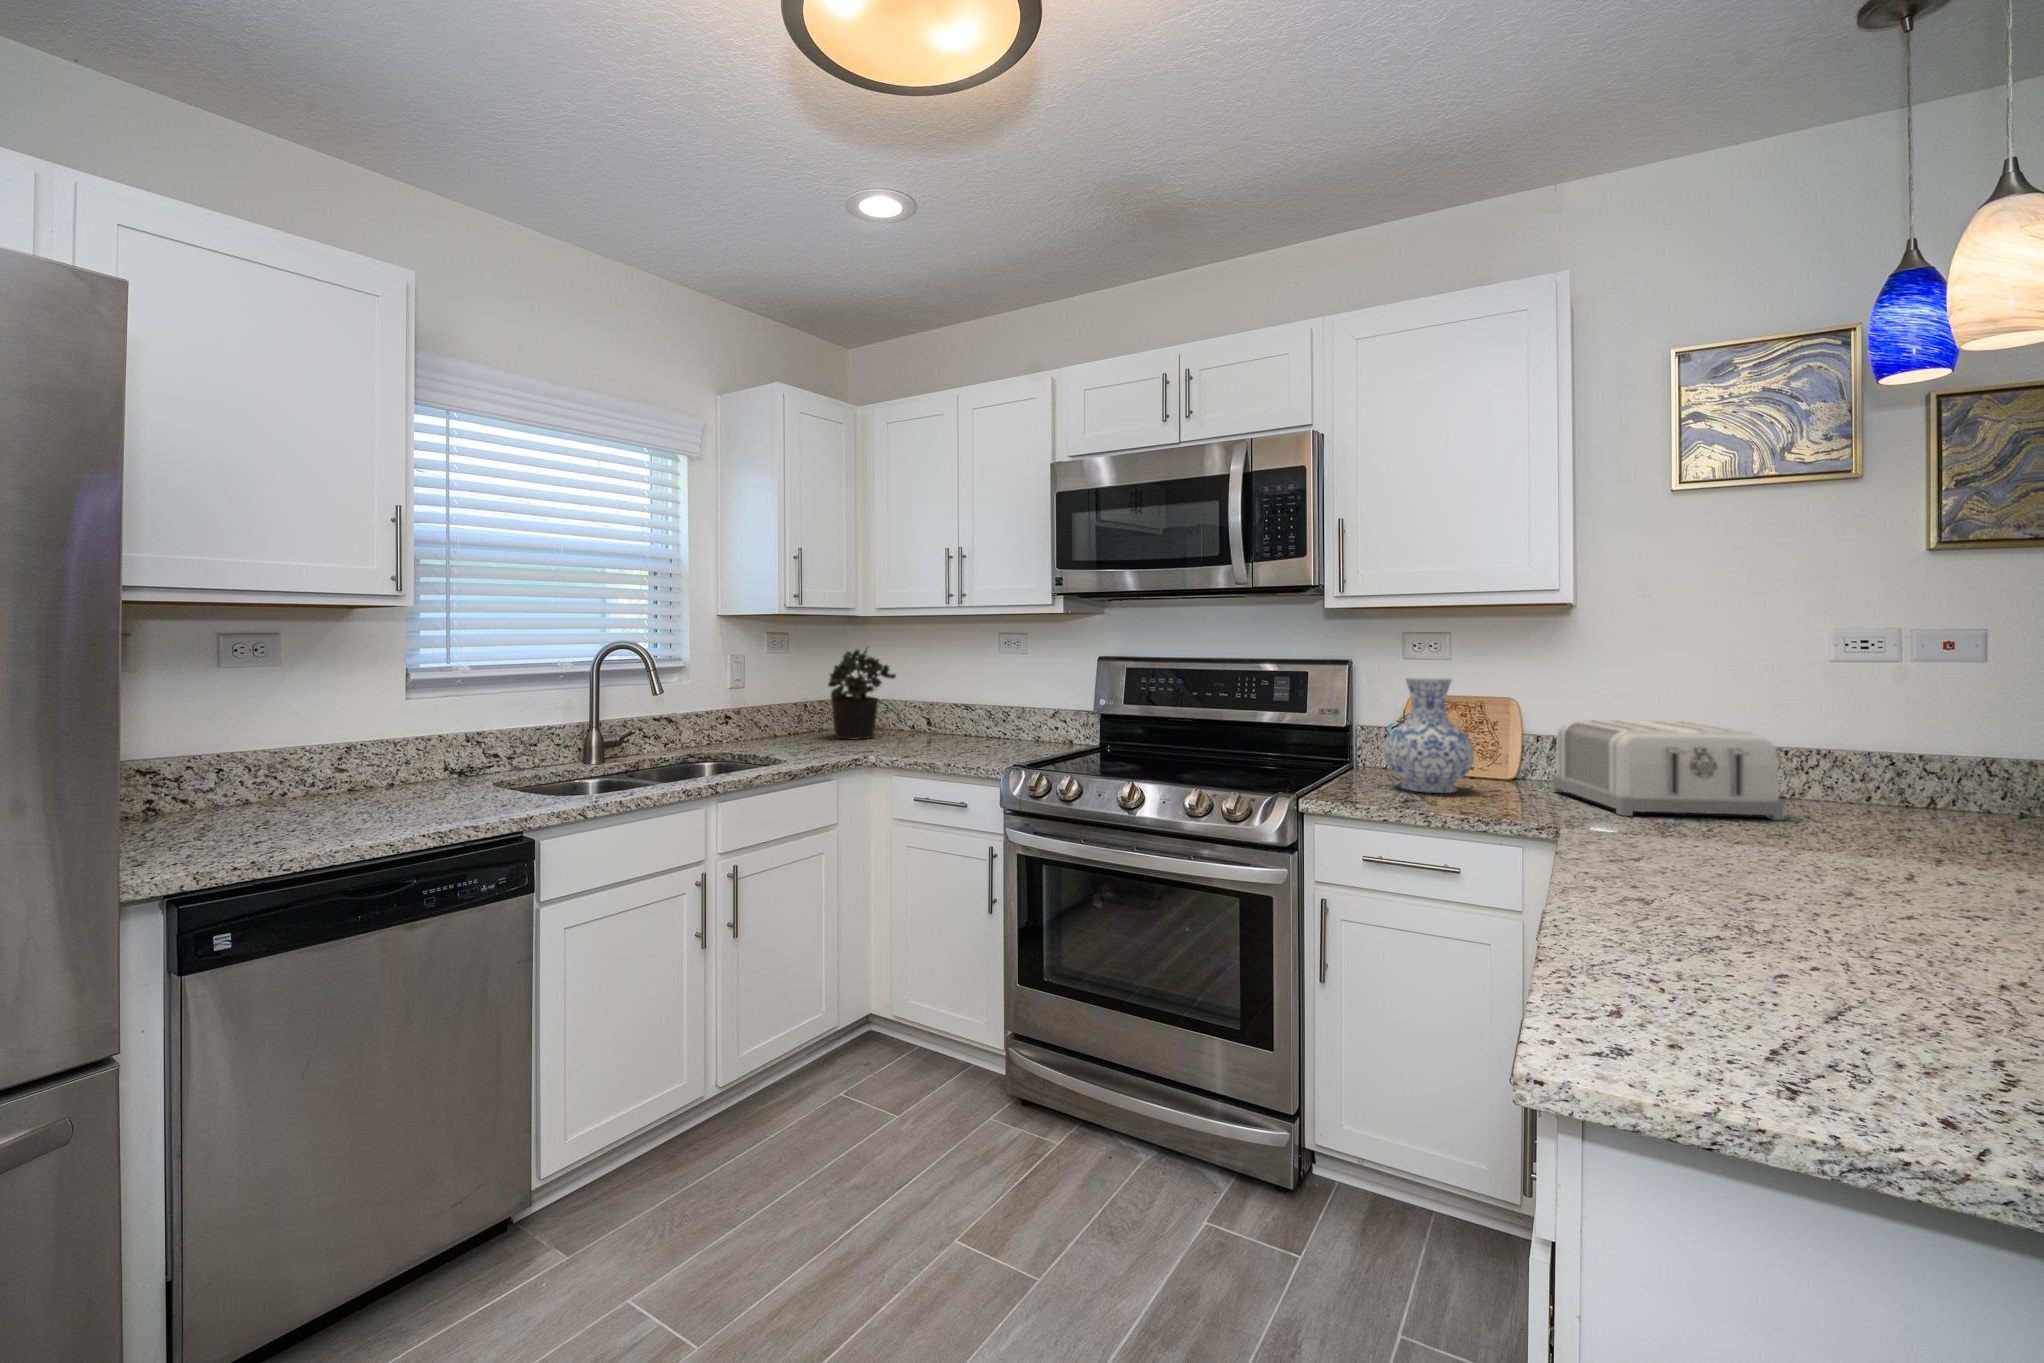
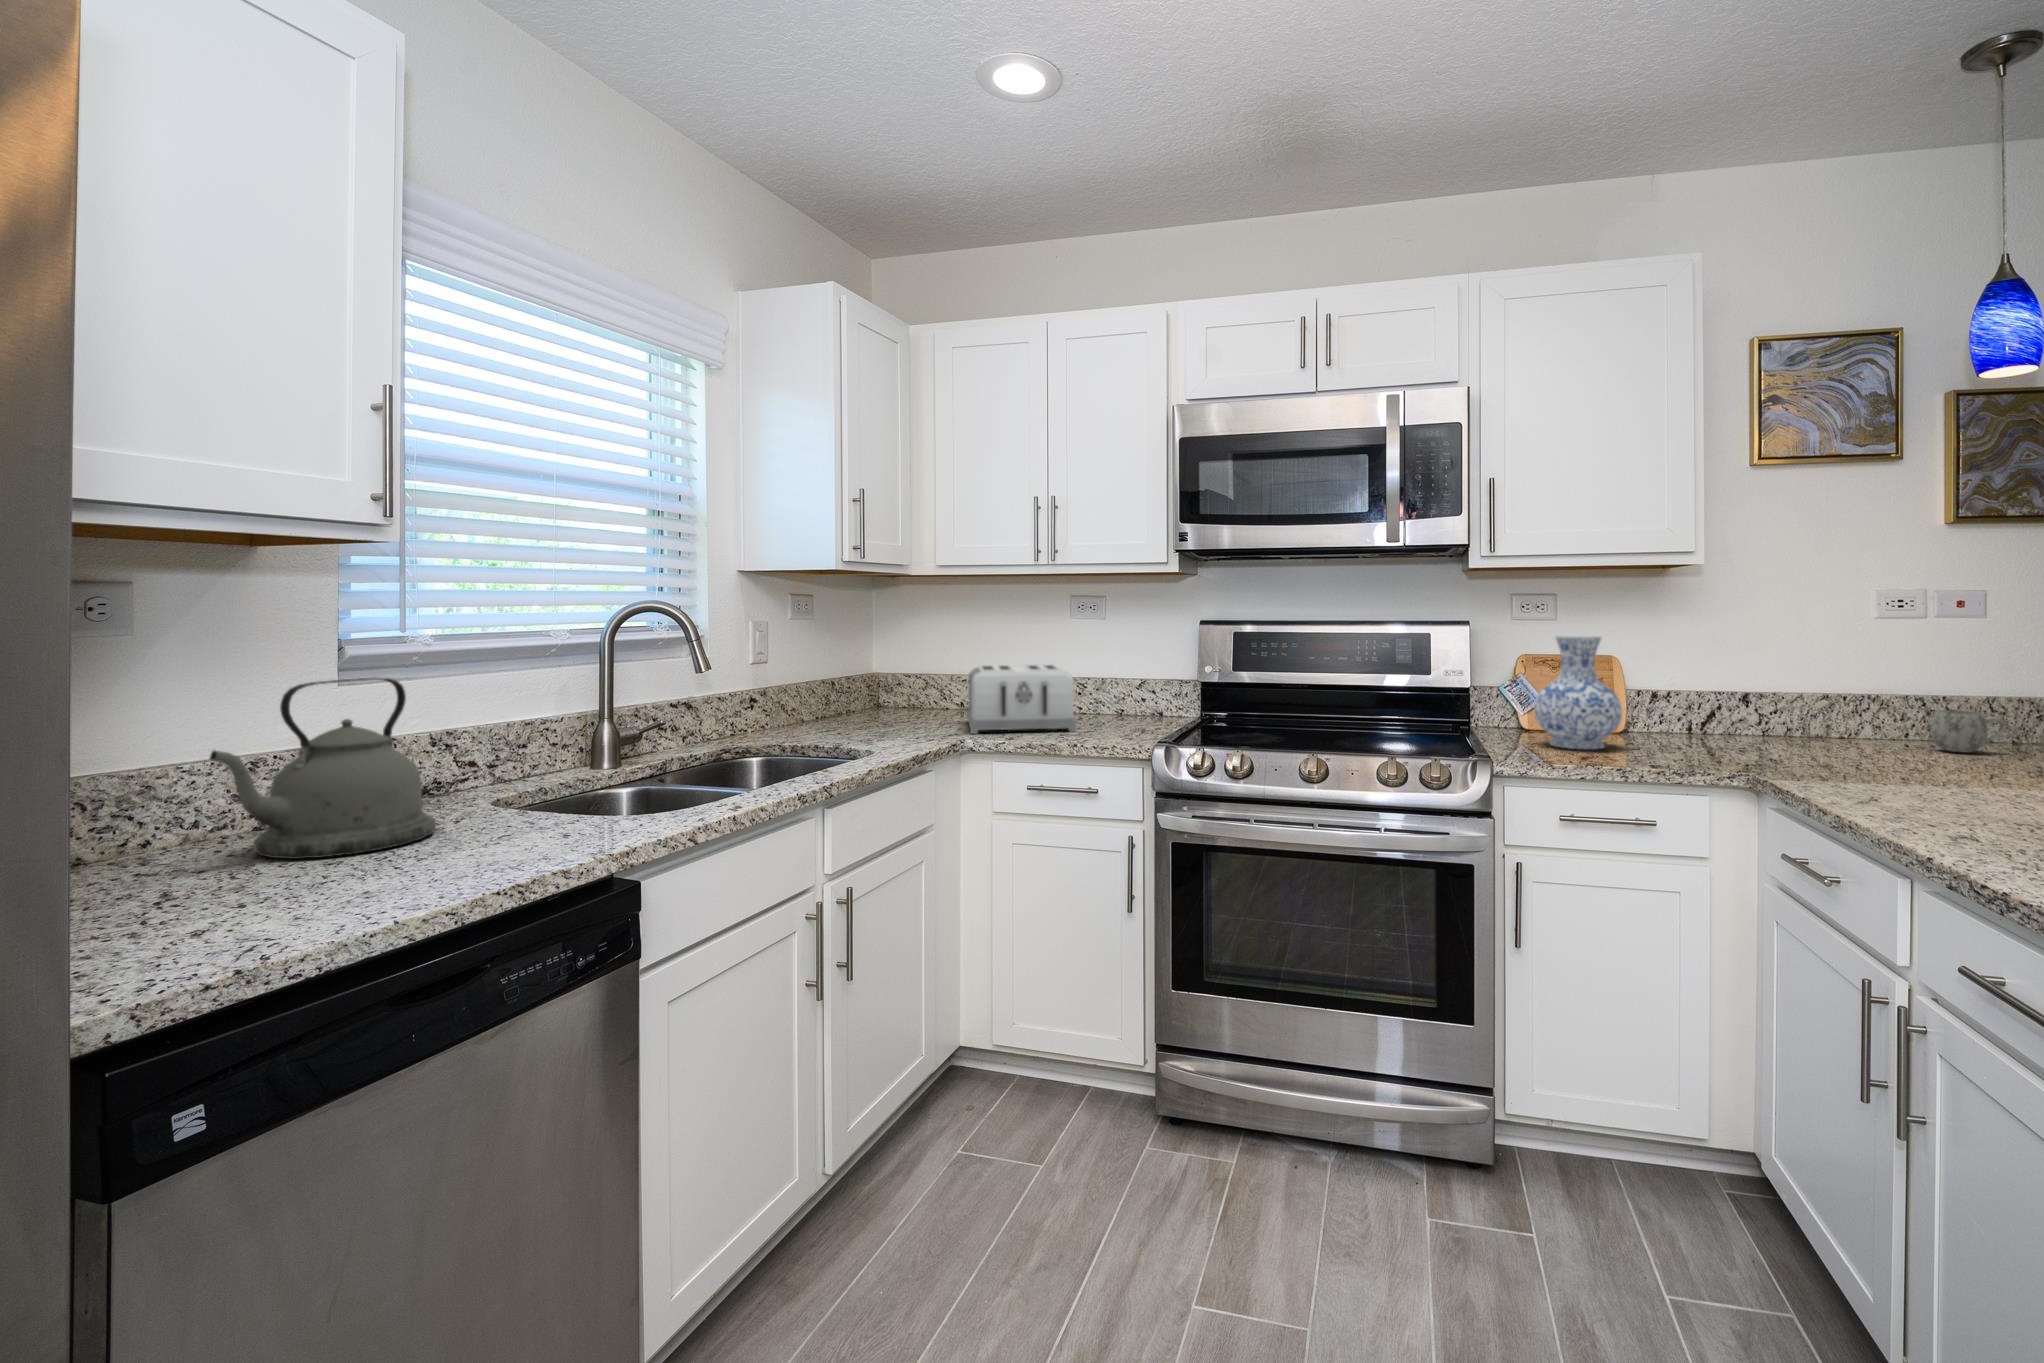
potted plant: present [828,649,896,740] -> none [857,612,937,722]
kettle: none [299,695,437,809] -> present [210,678,436,859]
toaster: present [1552,720,1784,820] -> present [968,664,1077,734]
mug: none [1864,770,1958,821] -> present [1930,710,2006,753]

